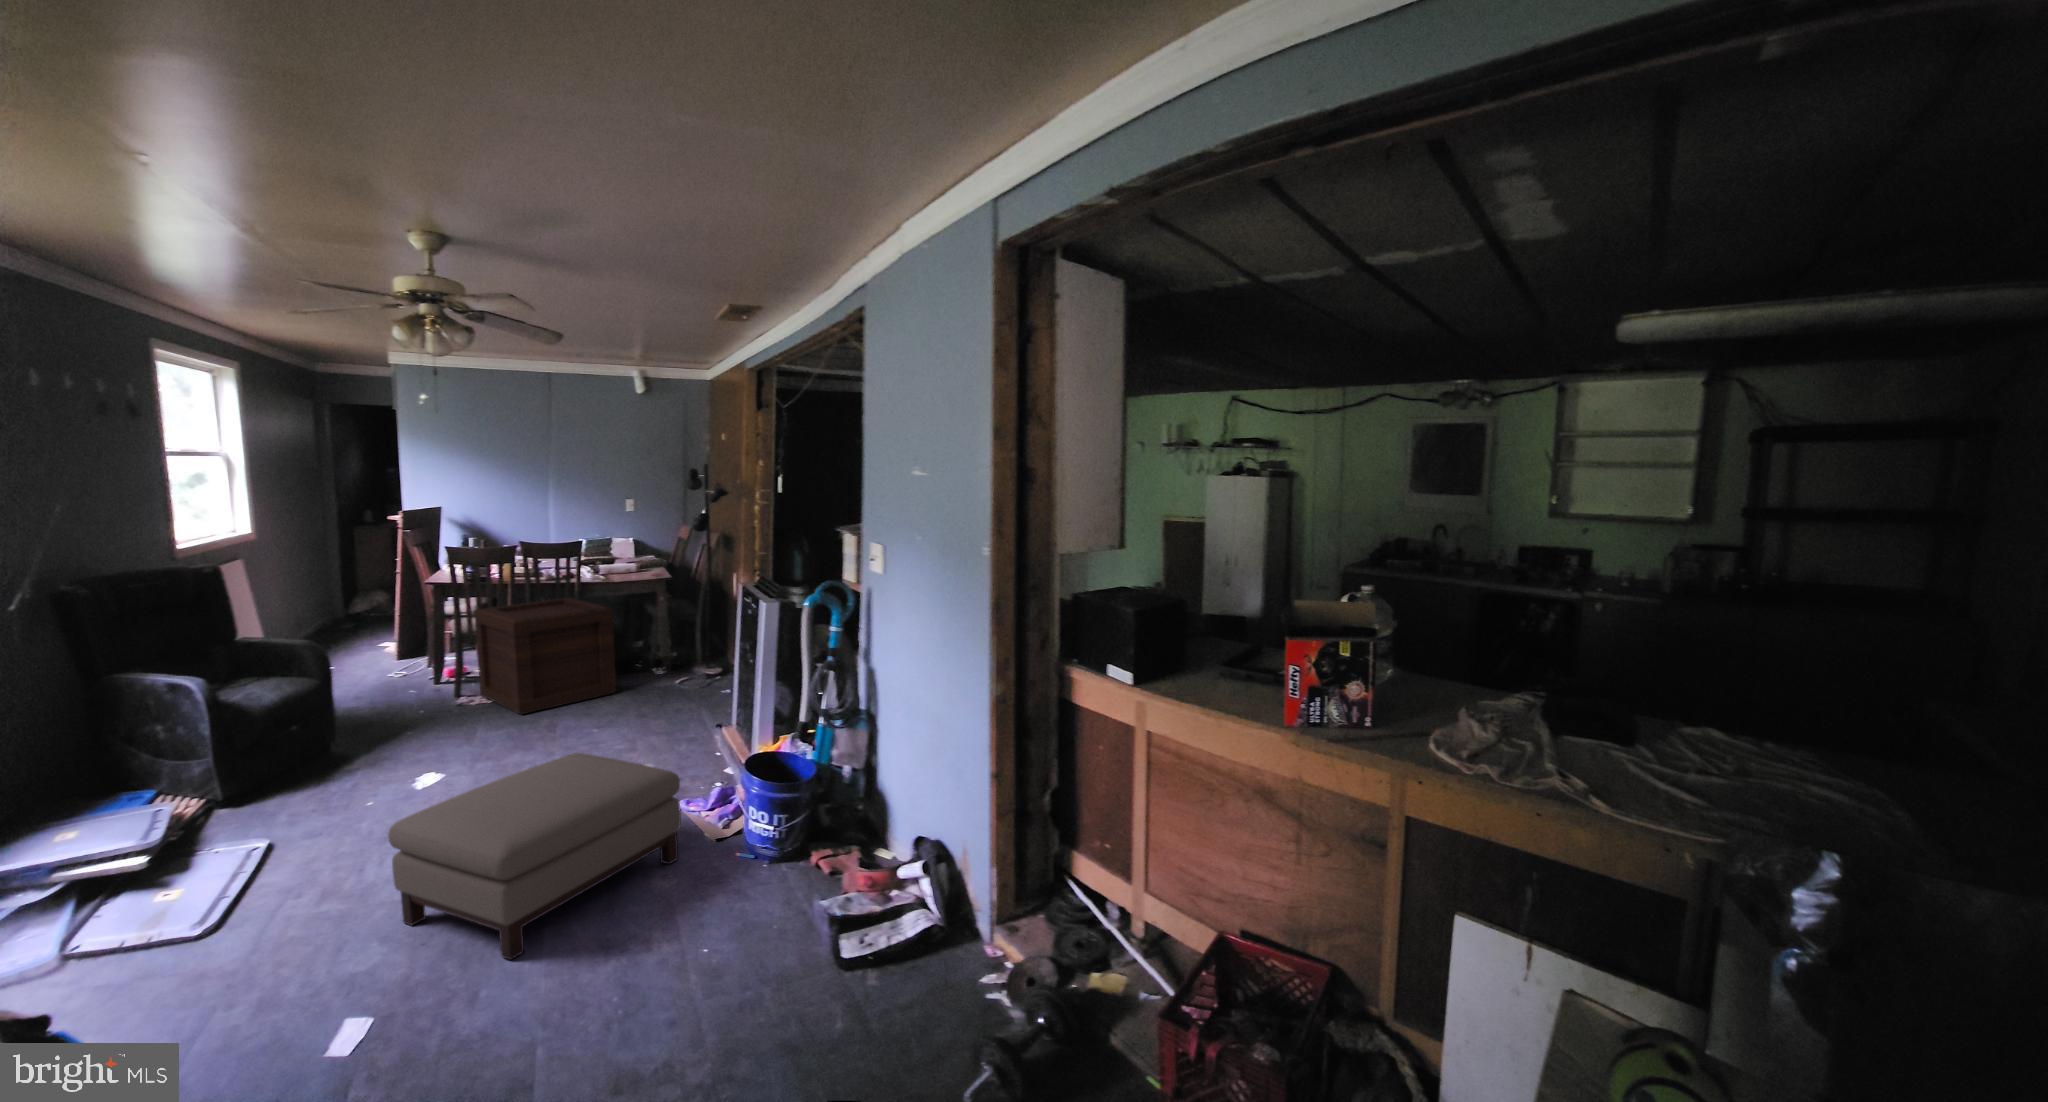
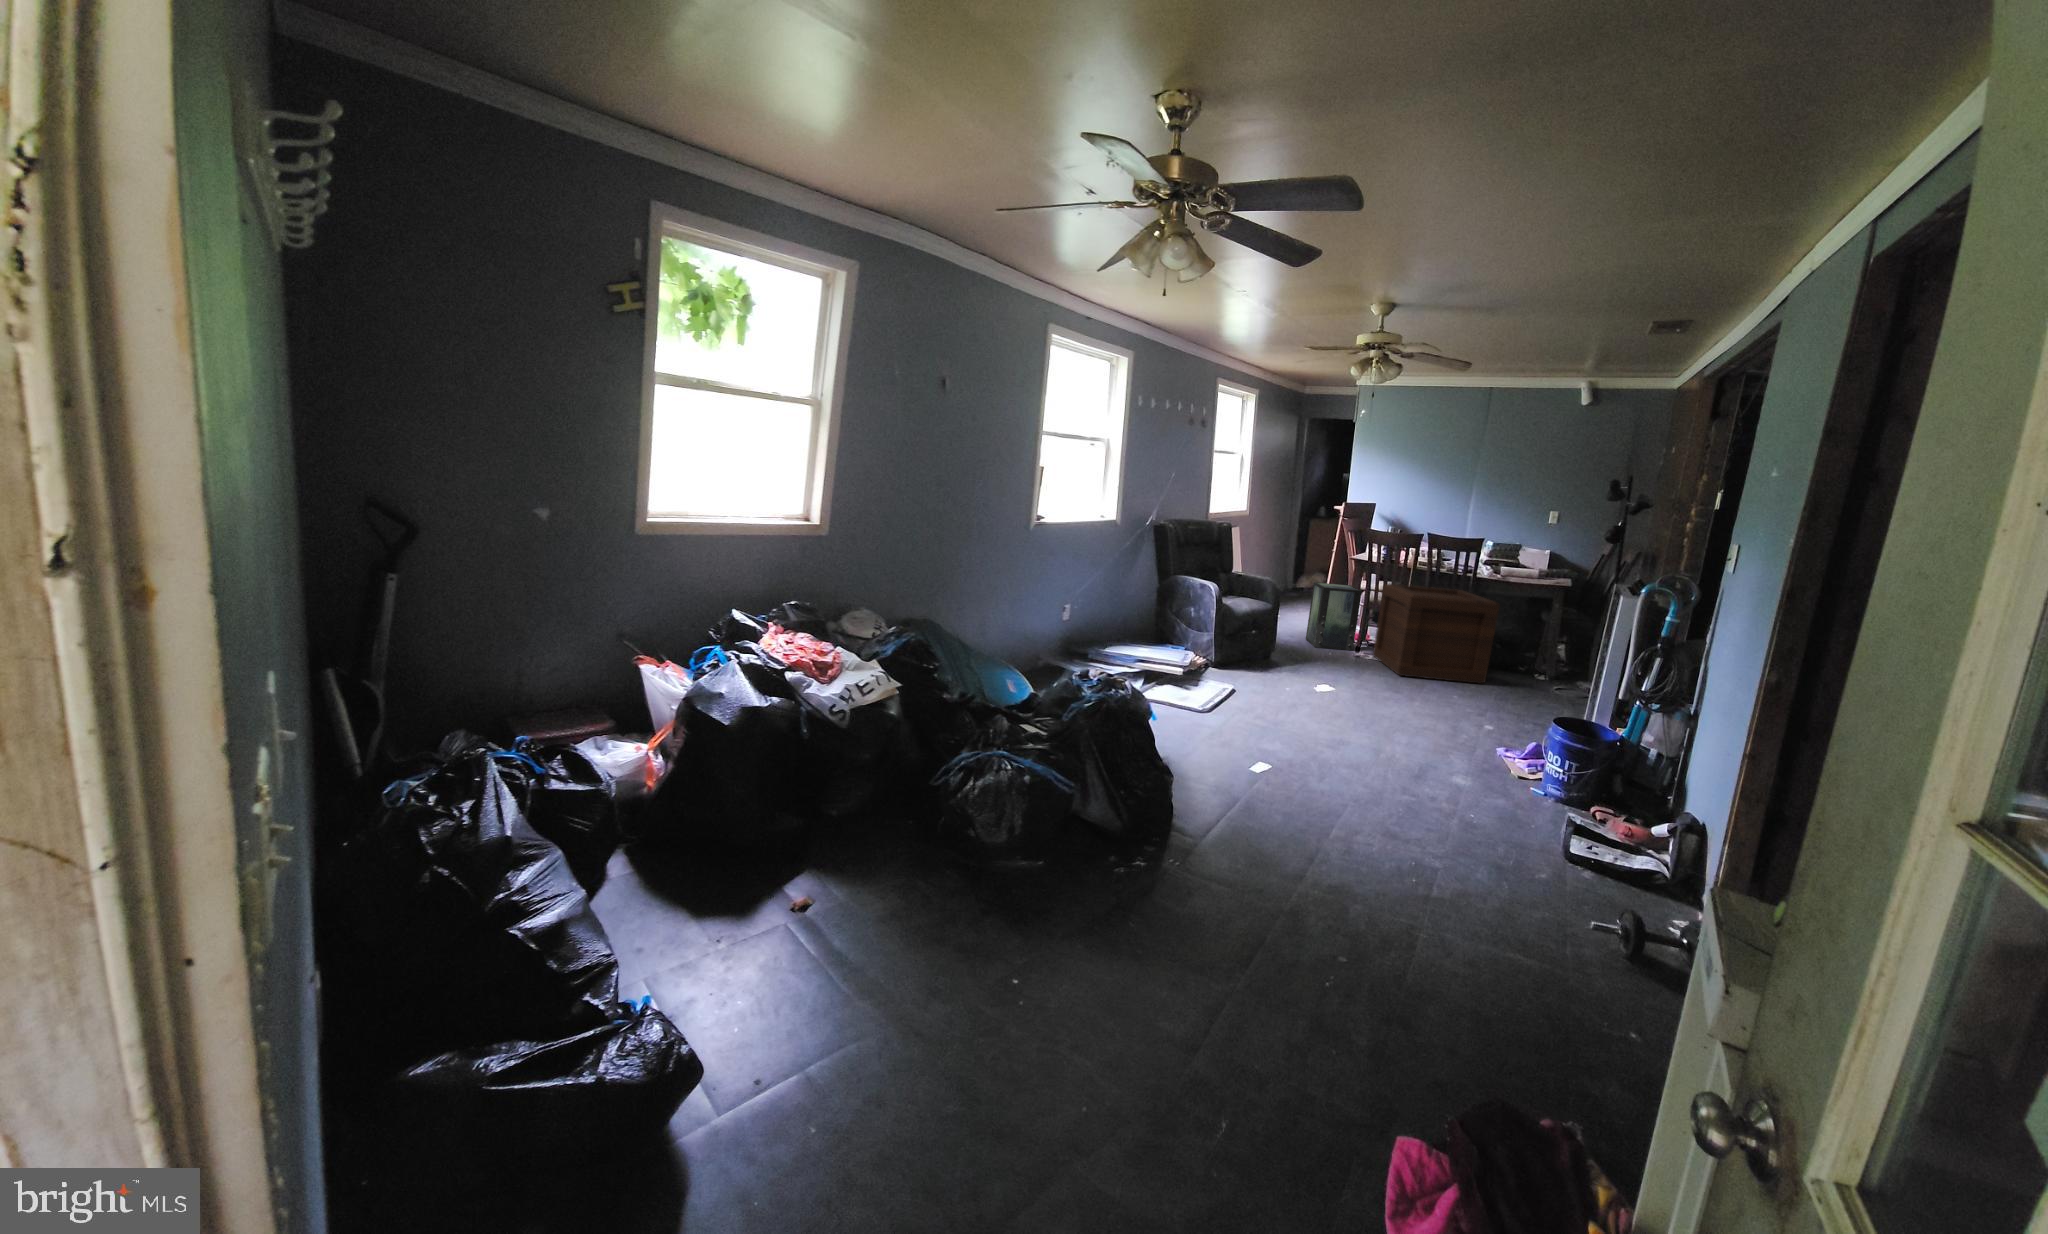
storage box: none [374,617,453,708] -> present [1306,582,1362,650]
ottoman: present [388,753,681,960] -> none [1292,689,1523,812]

